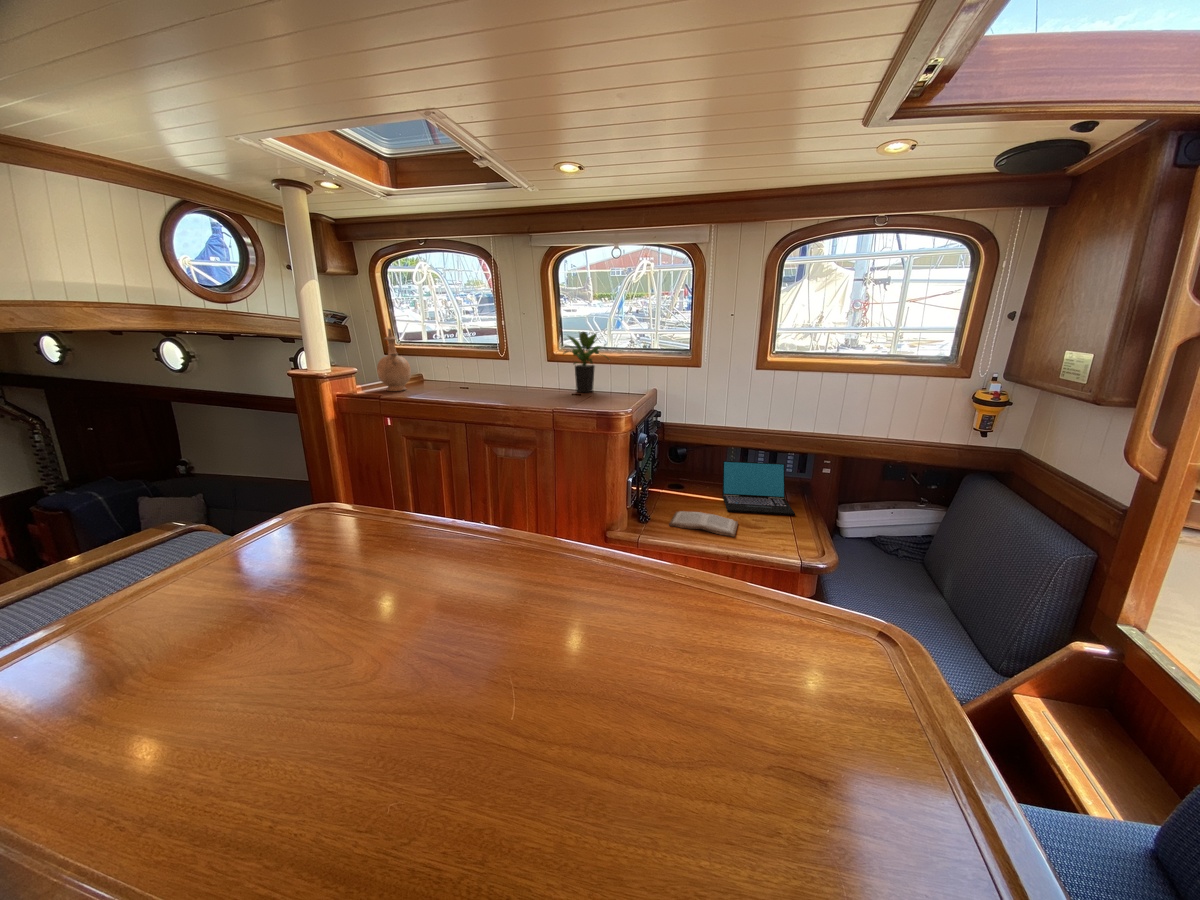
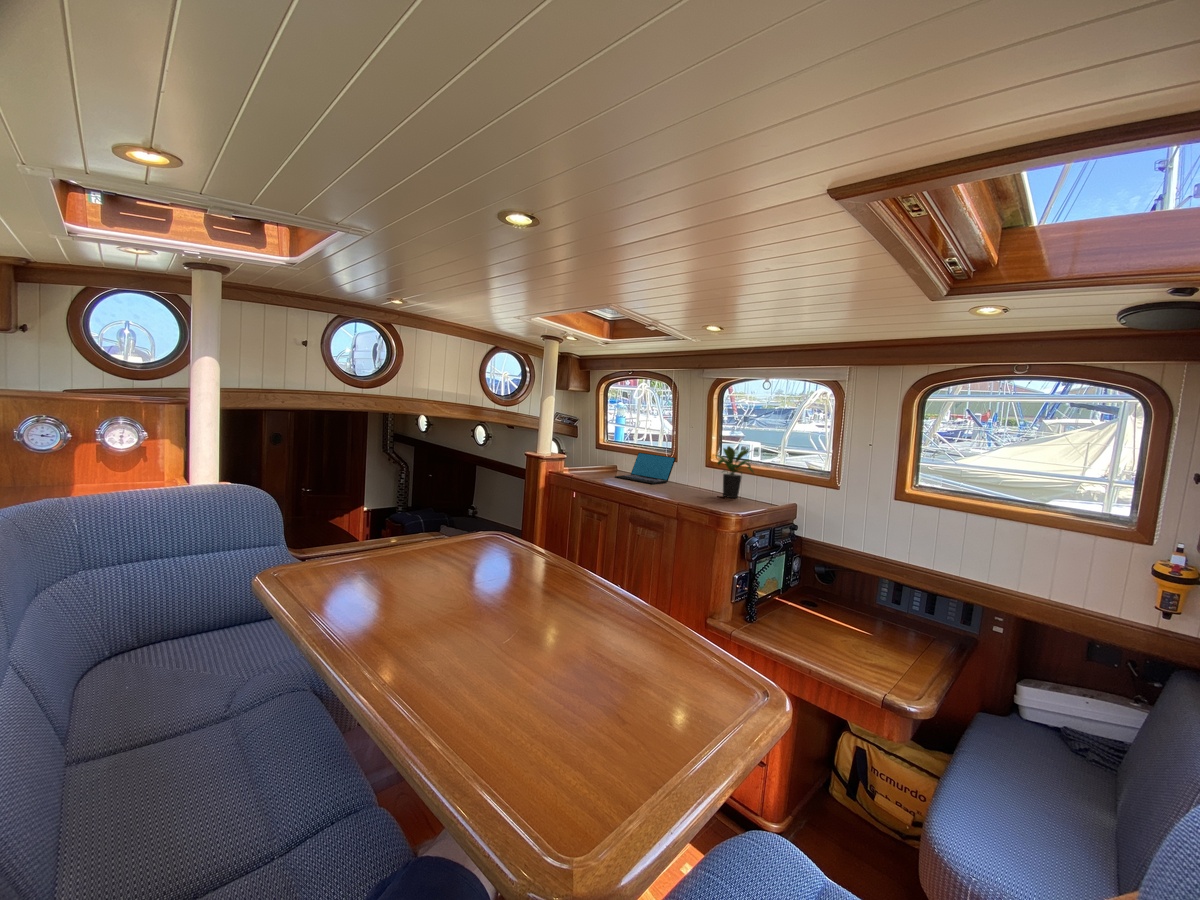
vase: present [377,329,411,391] -> none [580,430,603,475]
laptop: present [722,461,795,515] -> present [615,453,676,484]
book: present [669,511,738,537] -> none [766,620,837,652]

